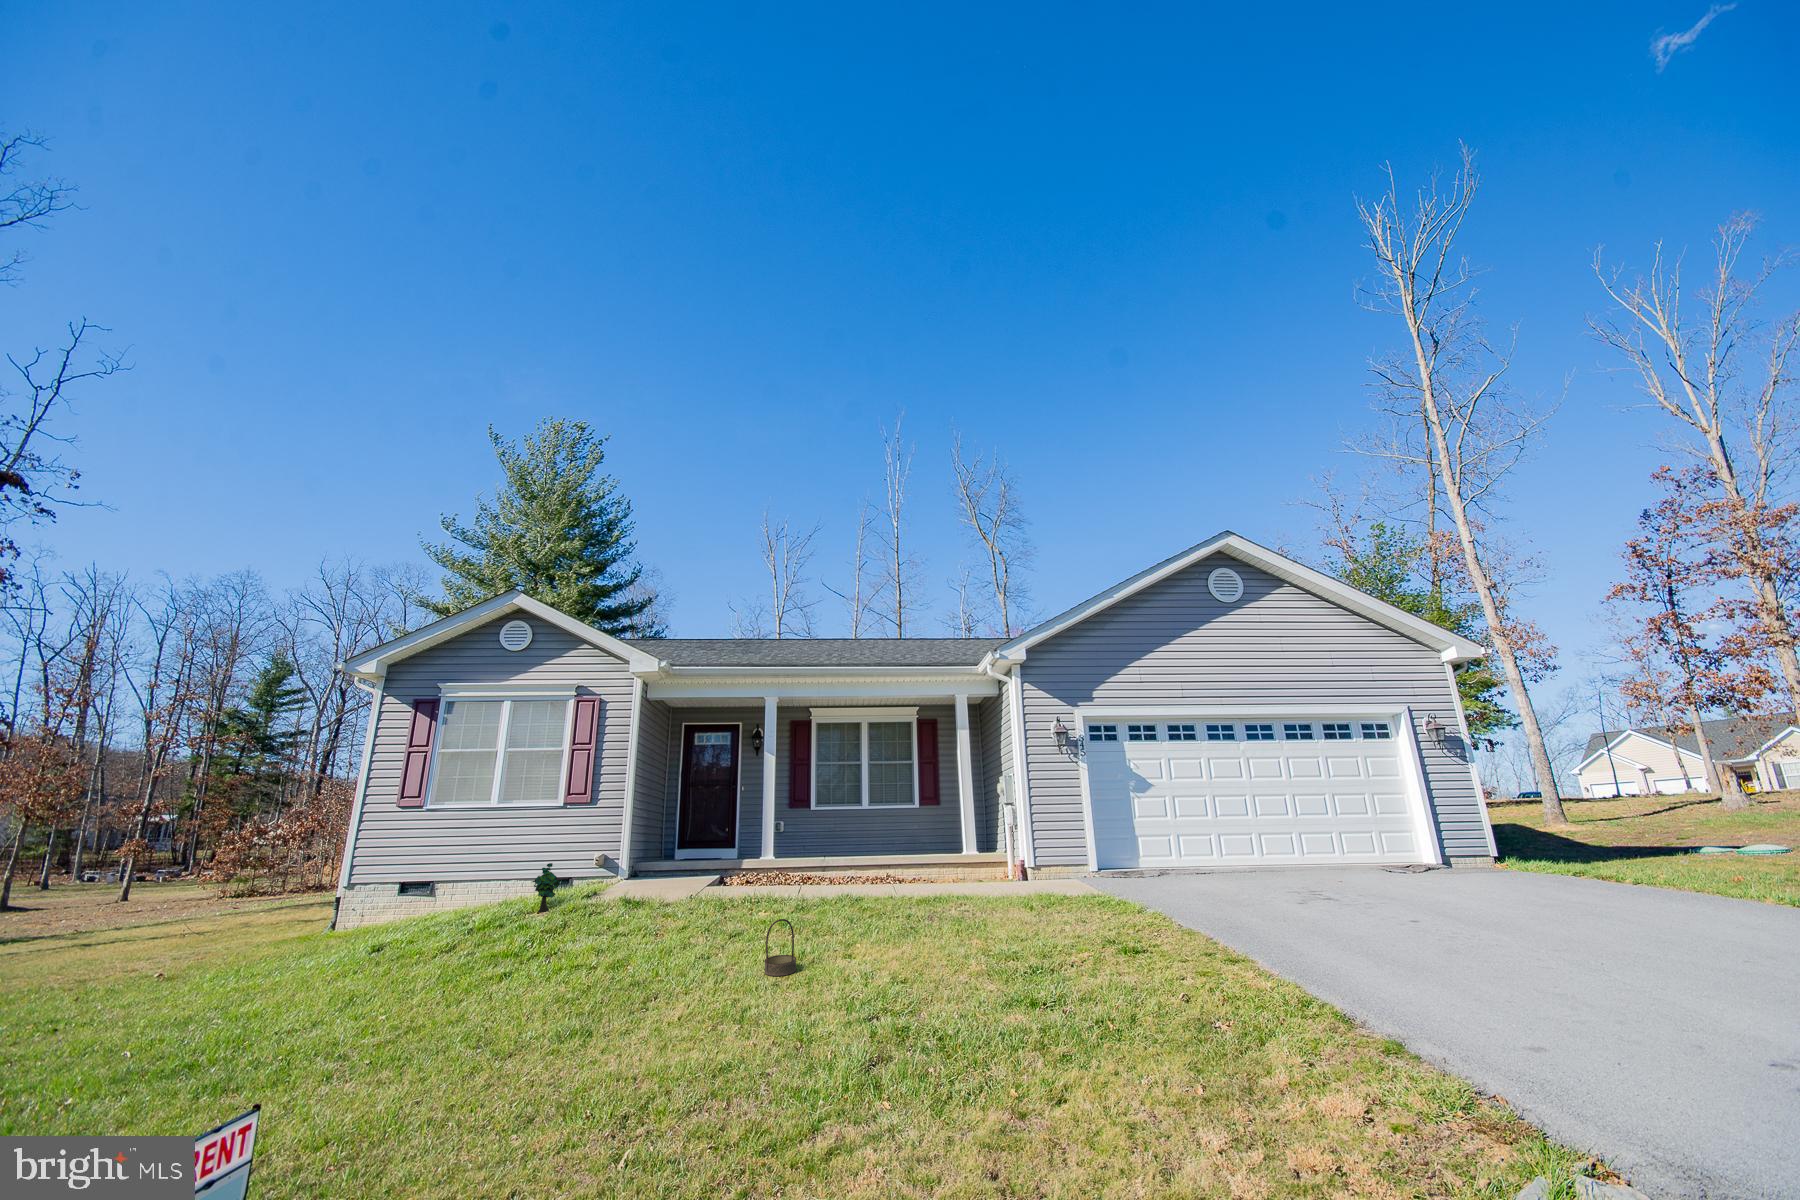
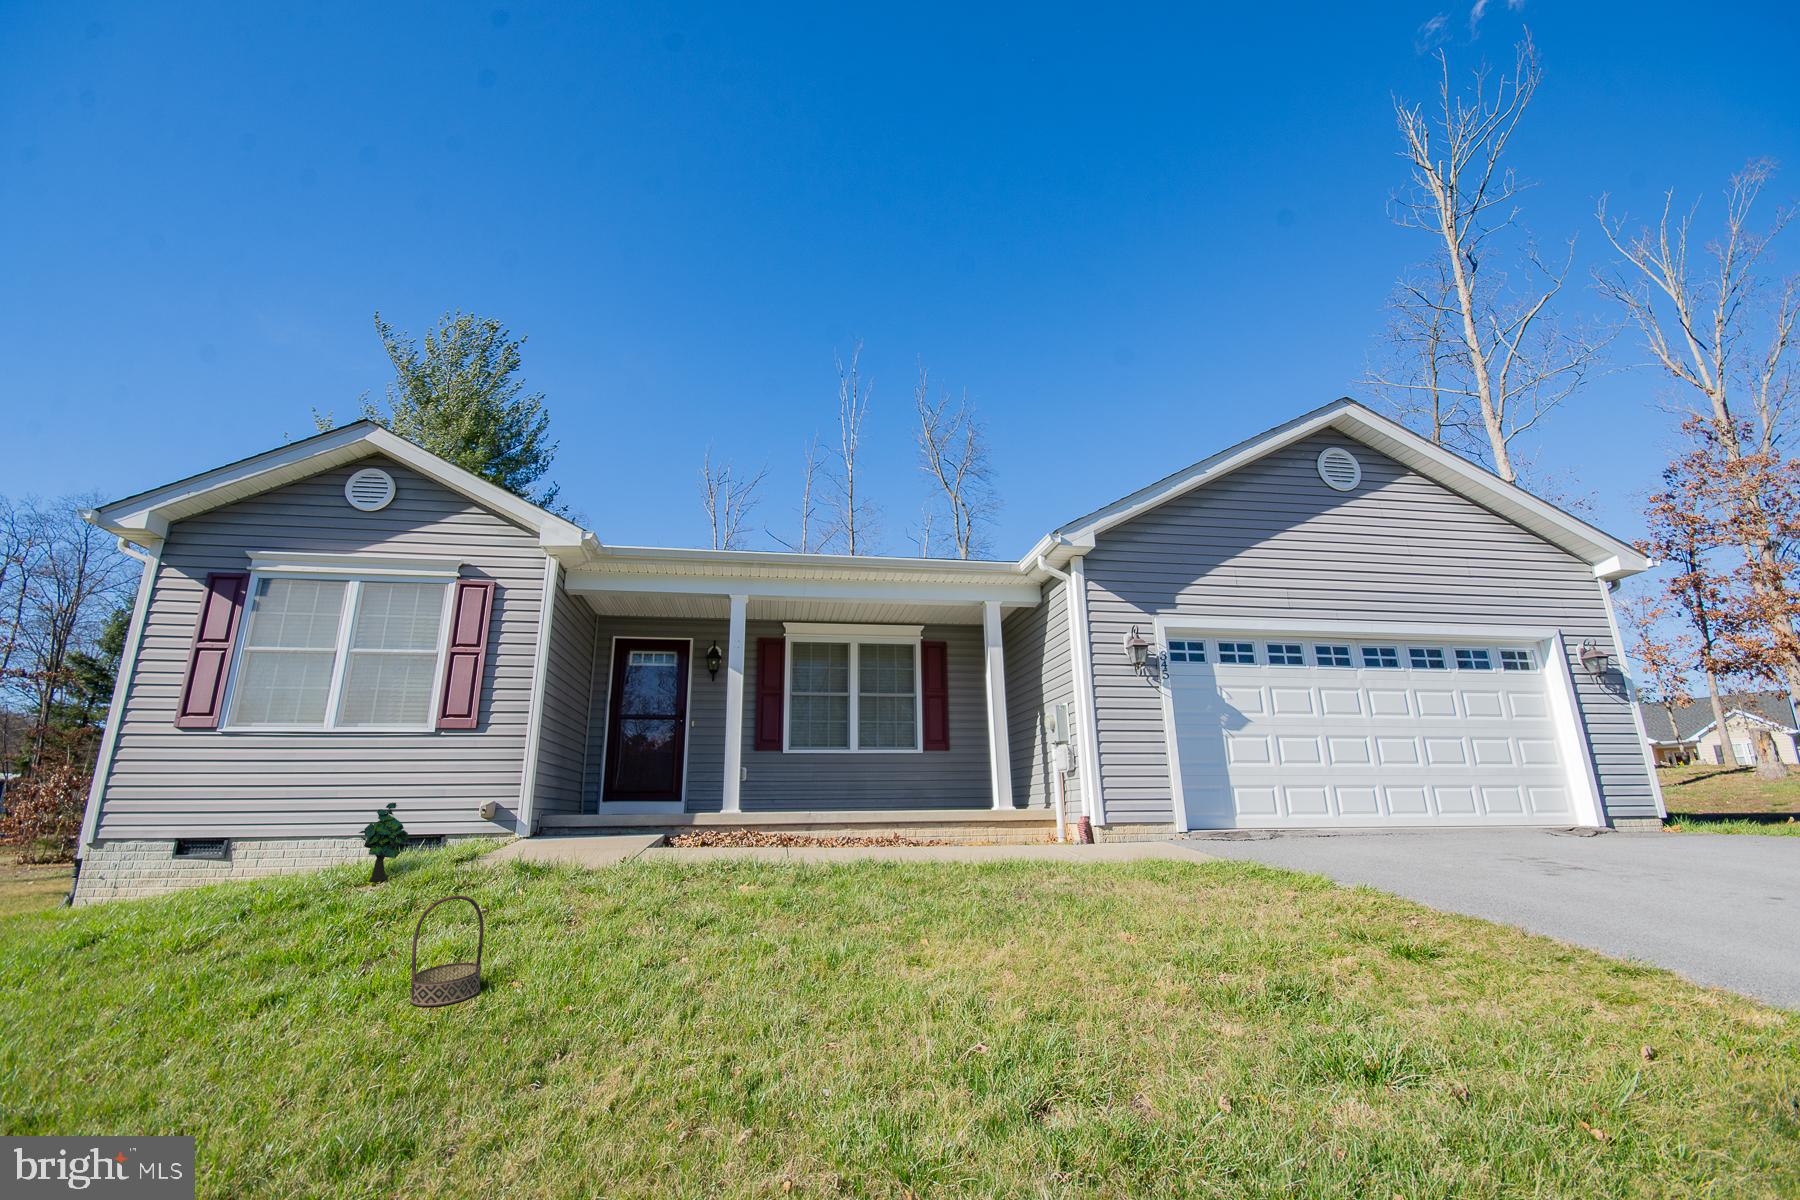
basket: present [764,919,796,976] -> present [410,895,484,1006]

